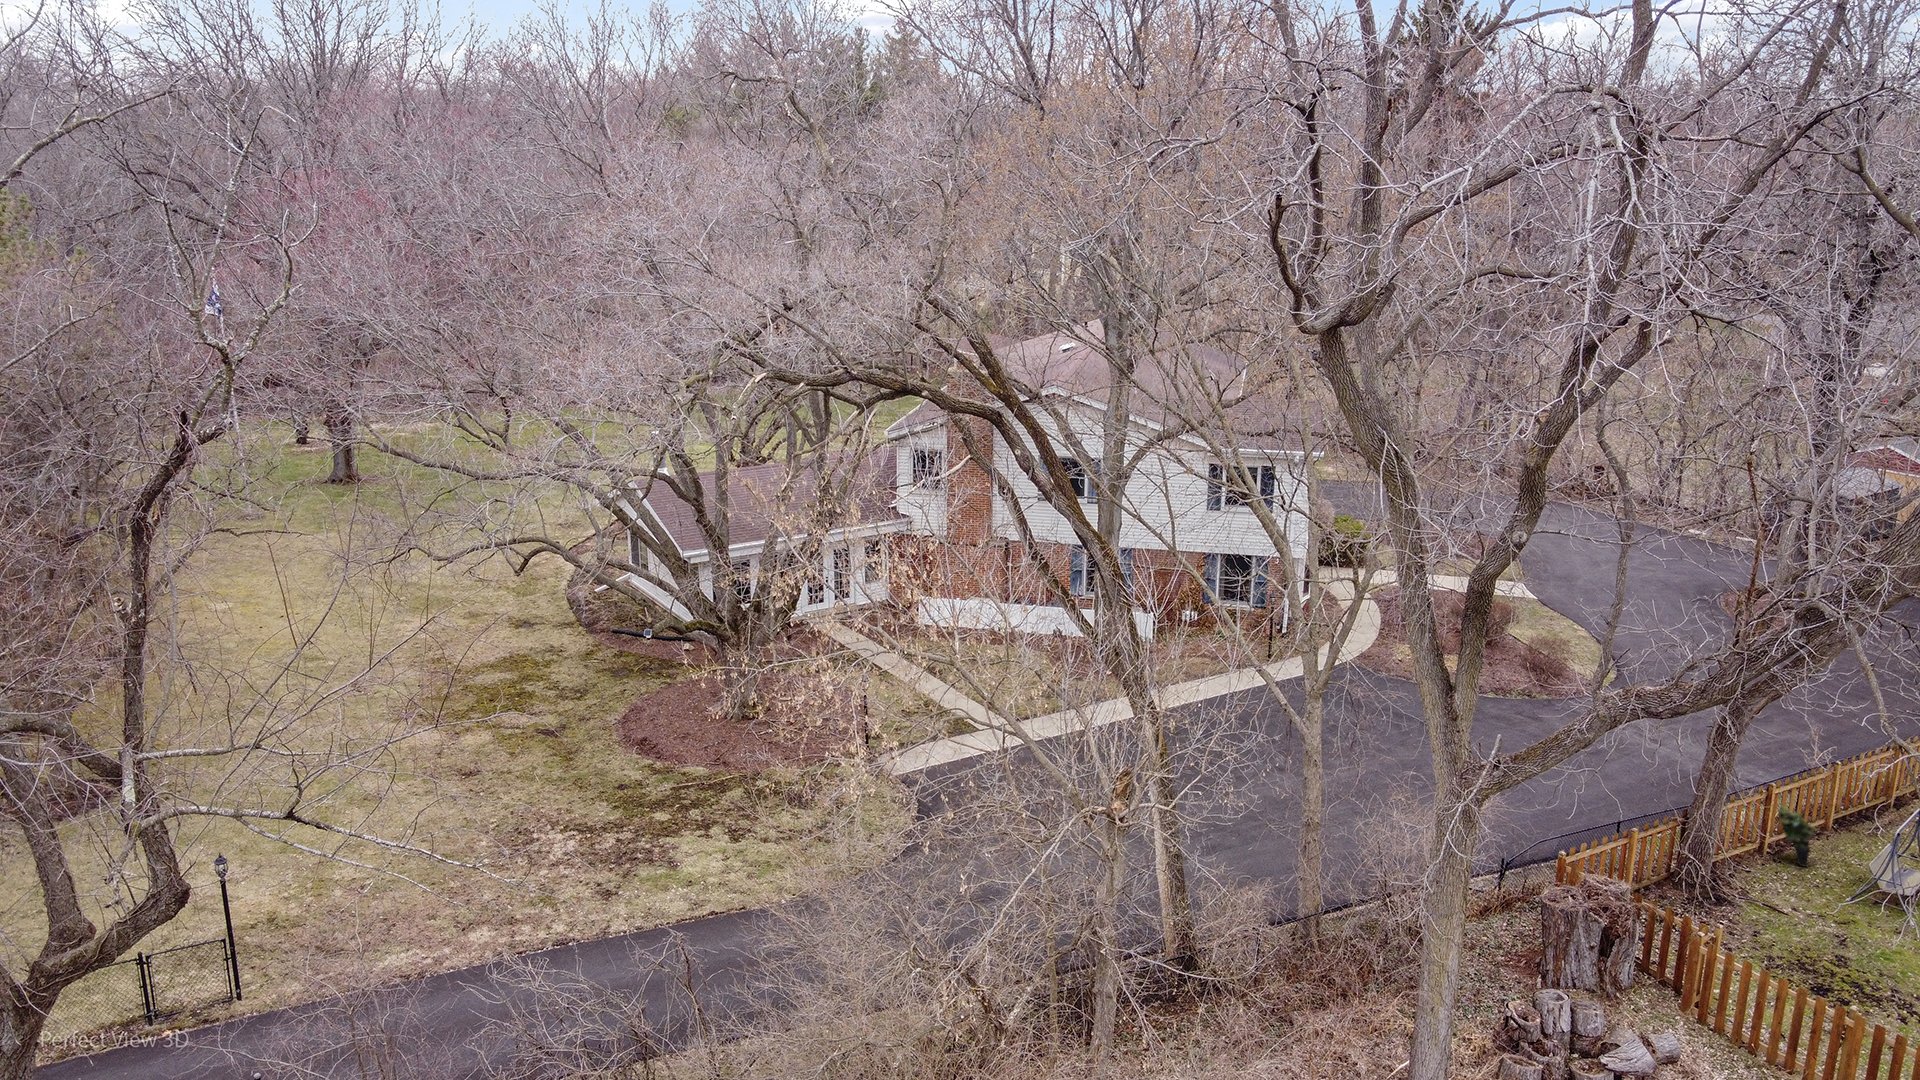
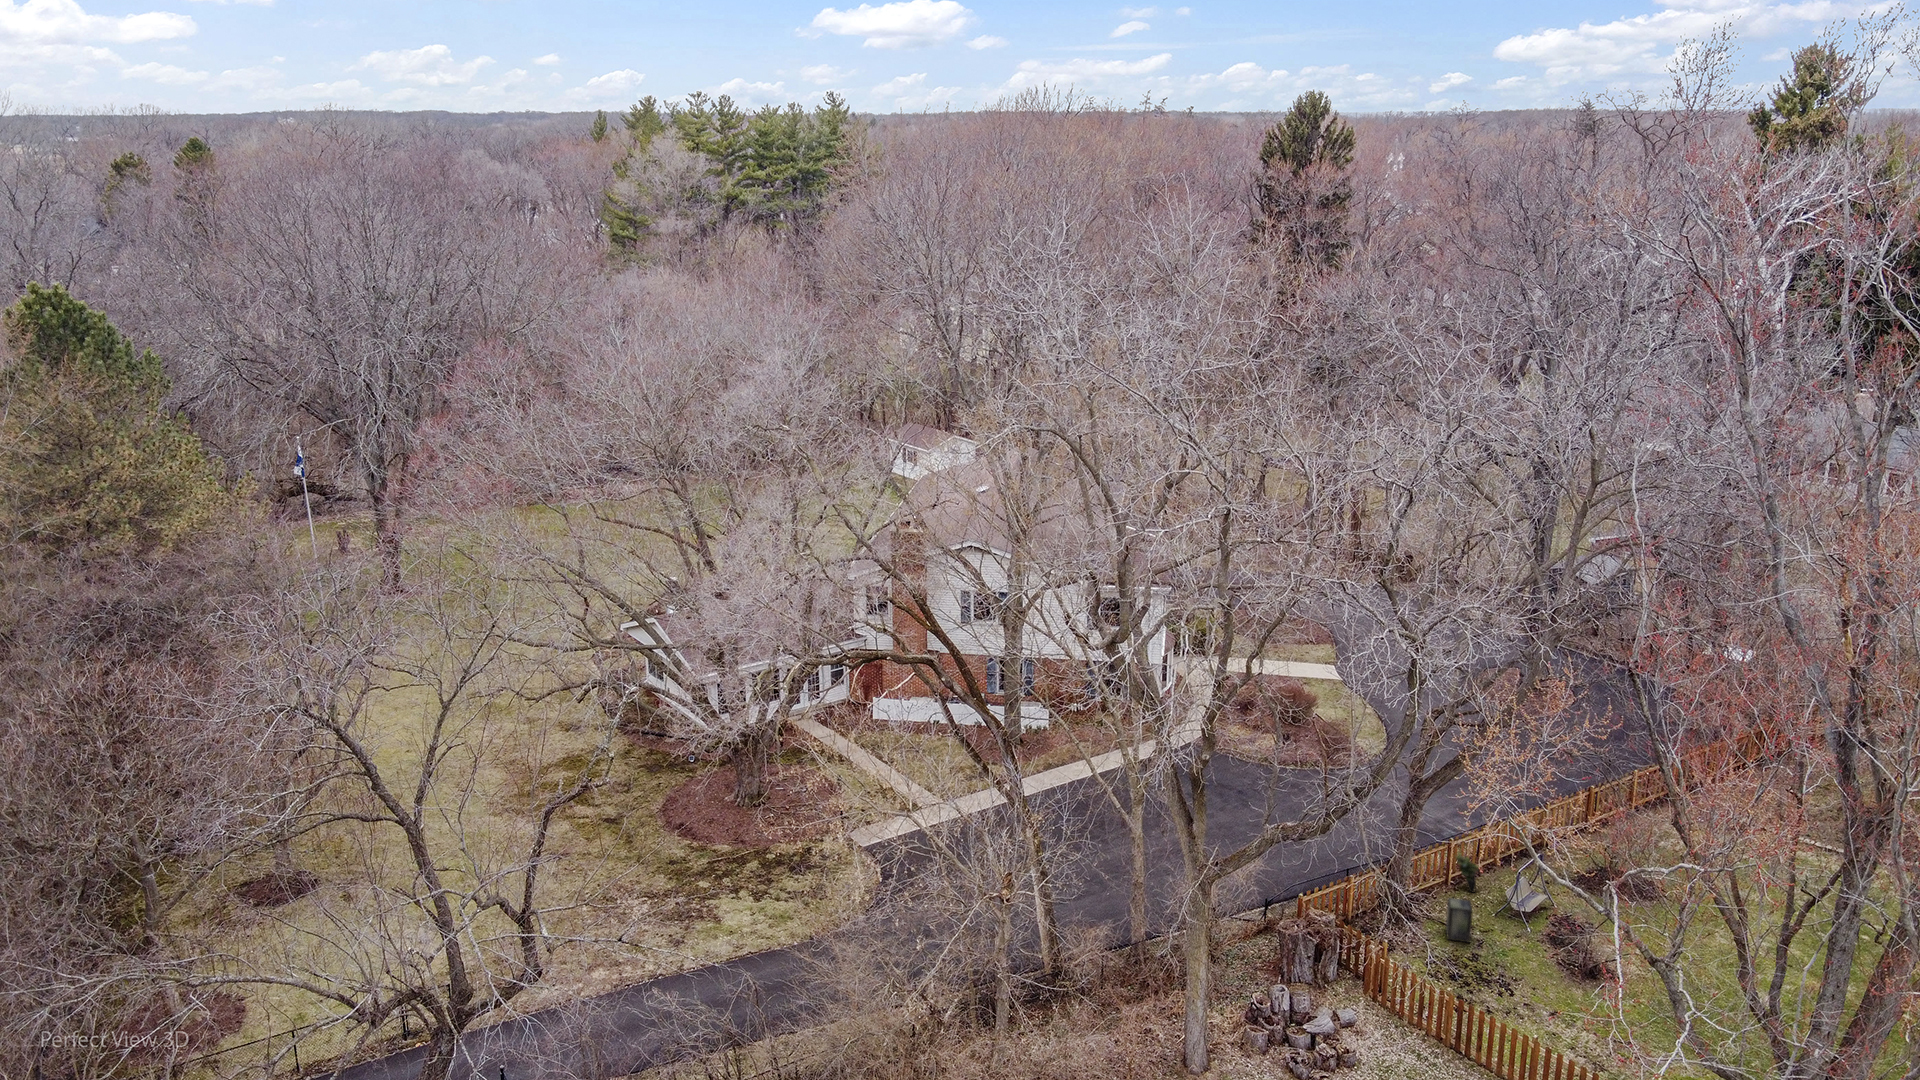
storage box: none [1781,868,1838,939] -> present [1446,898,1473,942]

